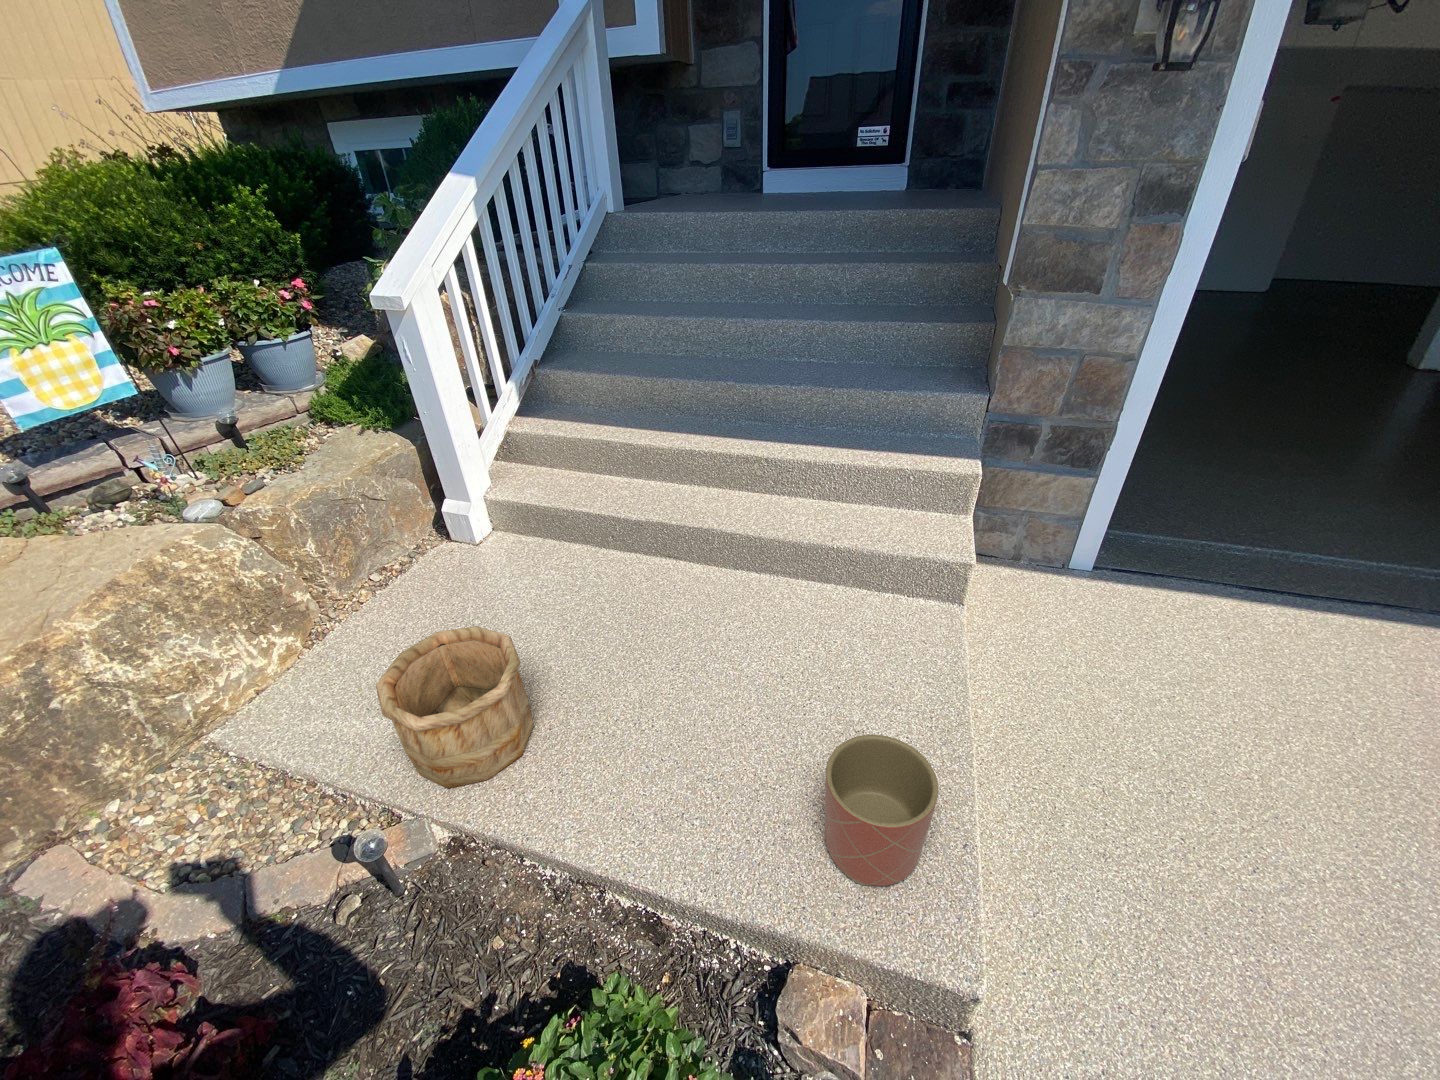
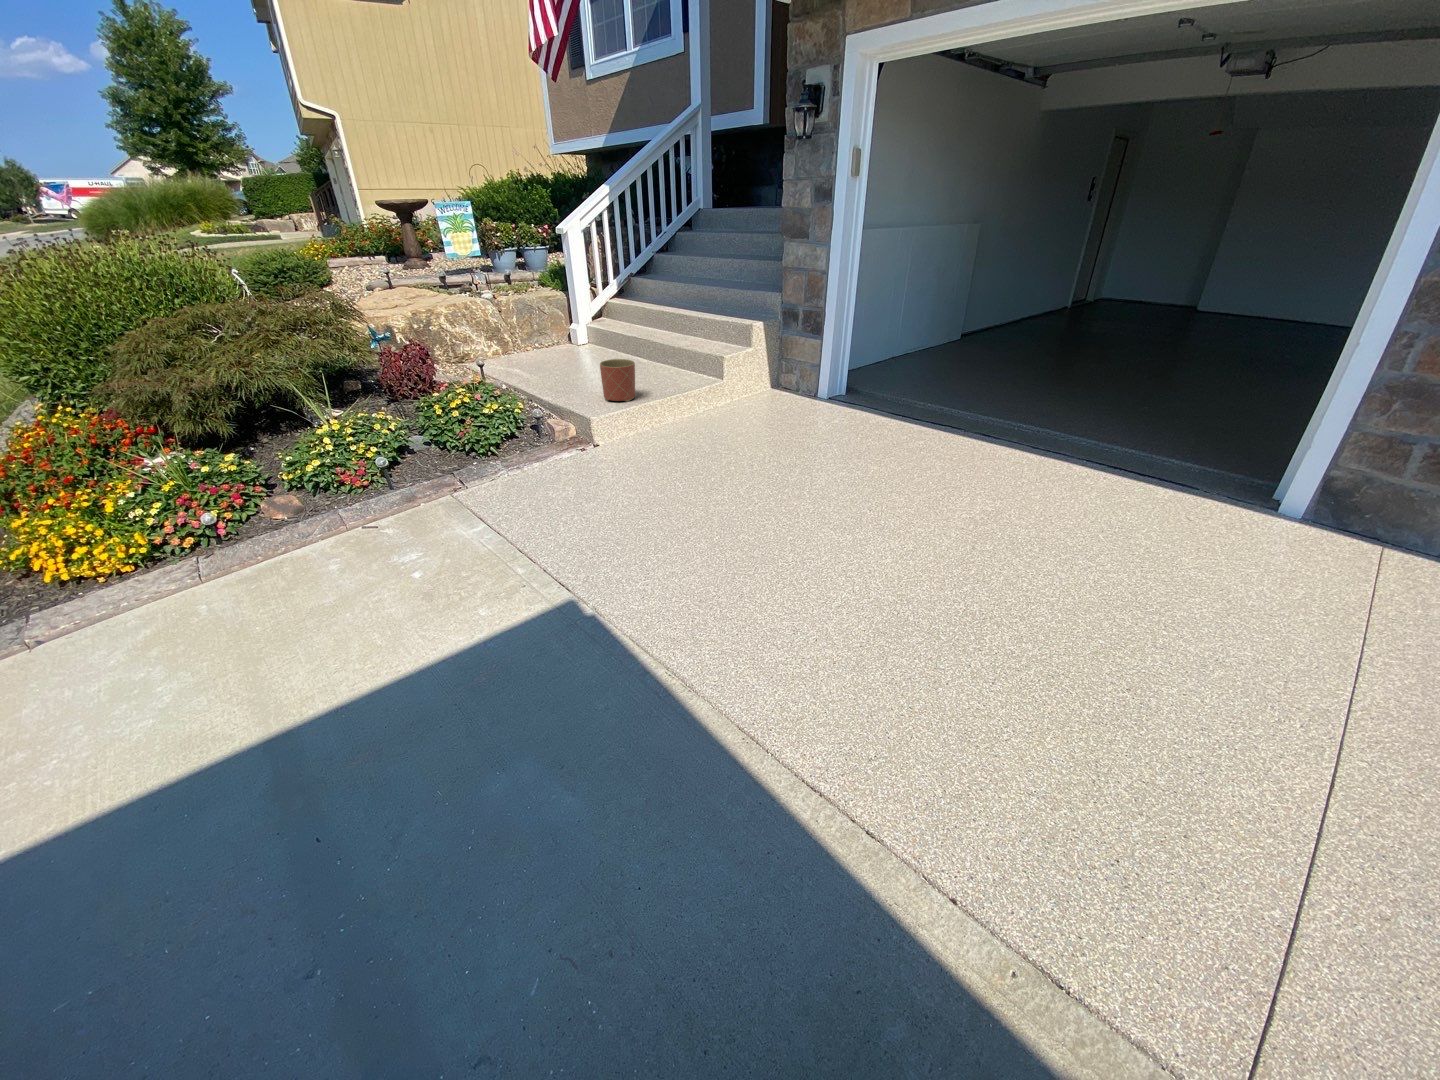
wooden bucket: present [376,626,533,789] -> none [506,331,556,376]

